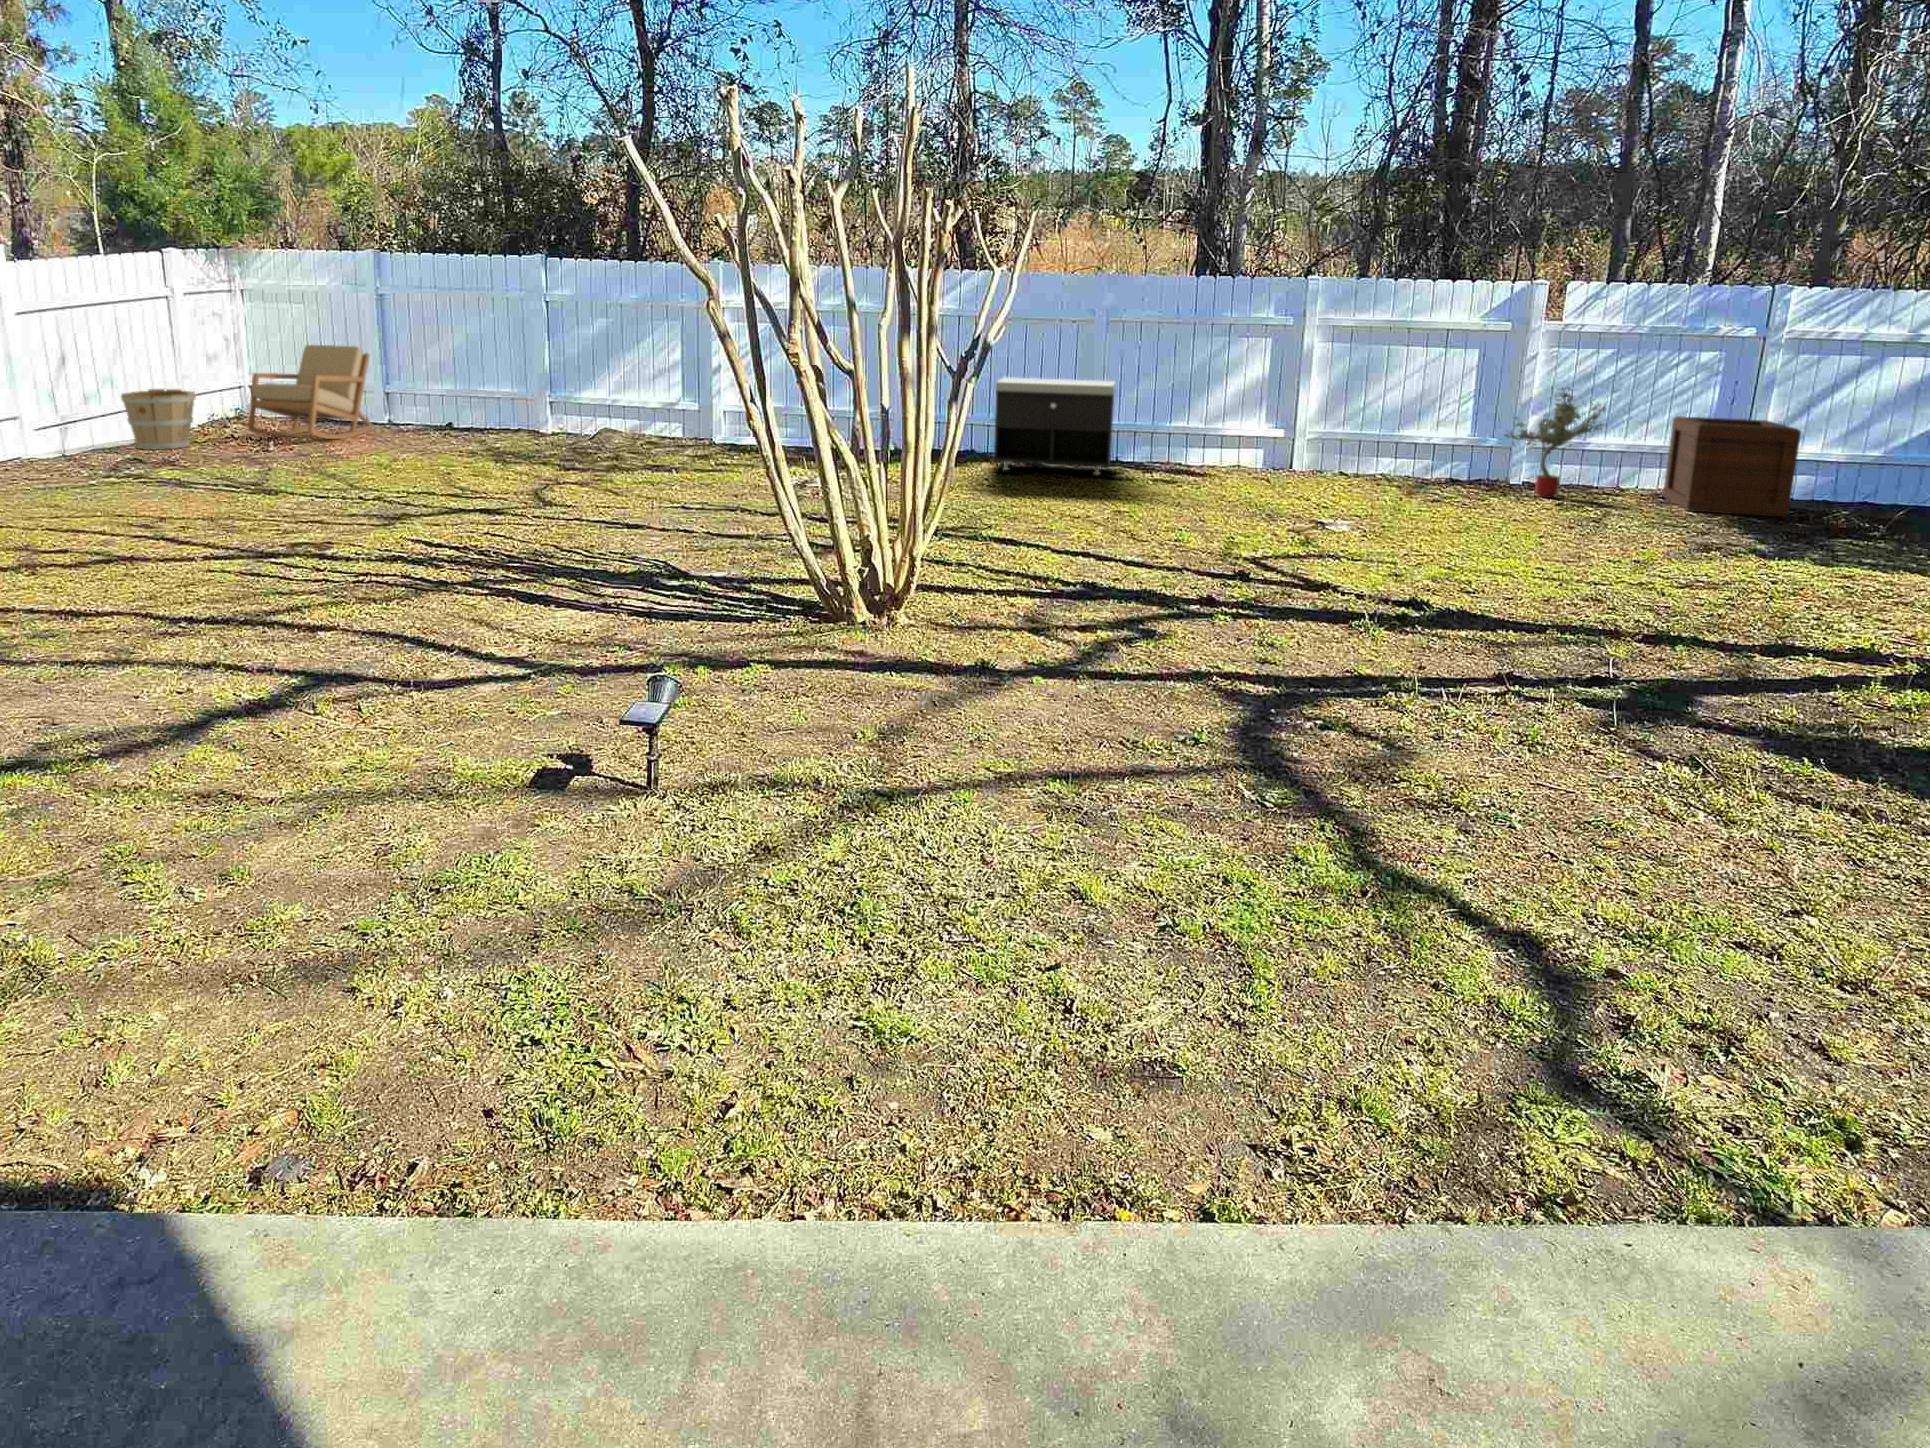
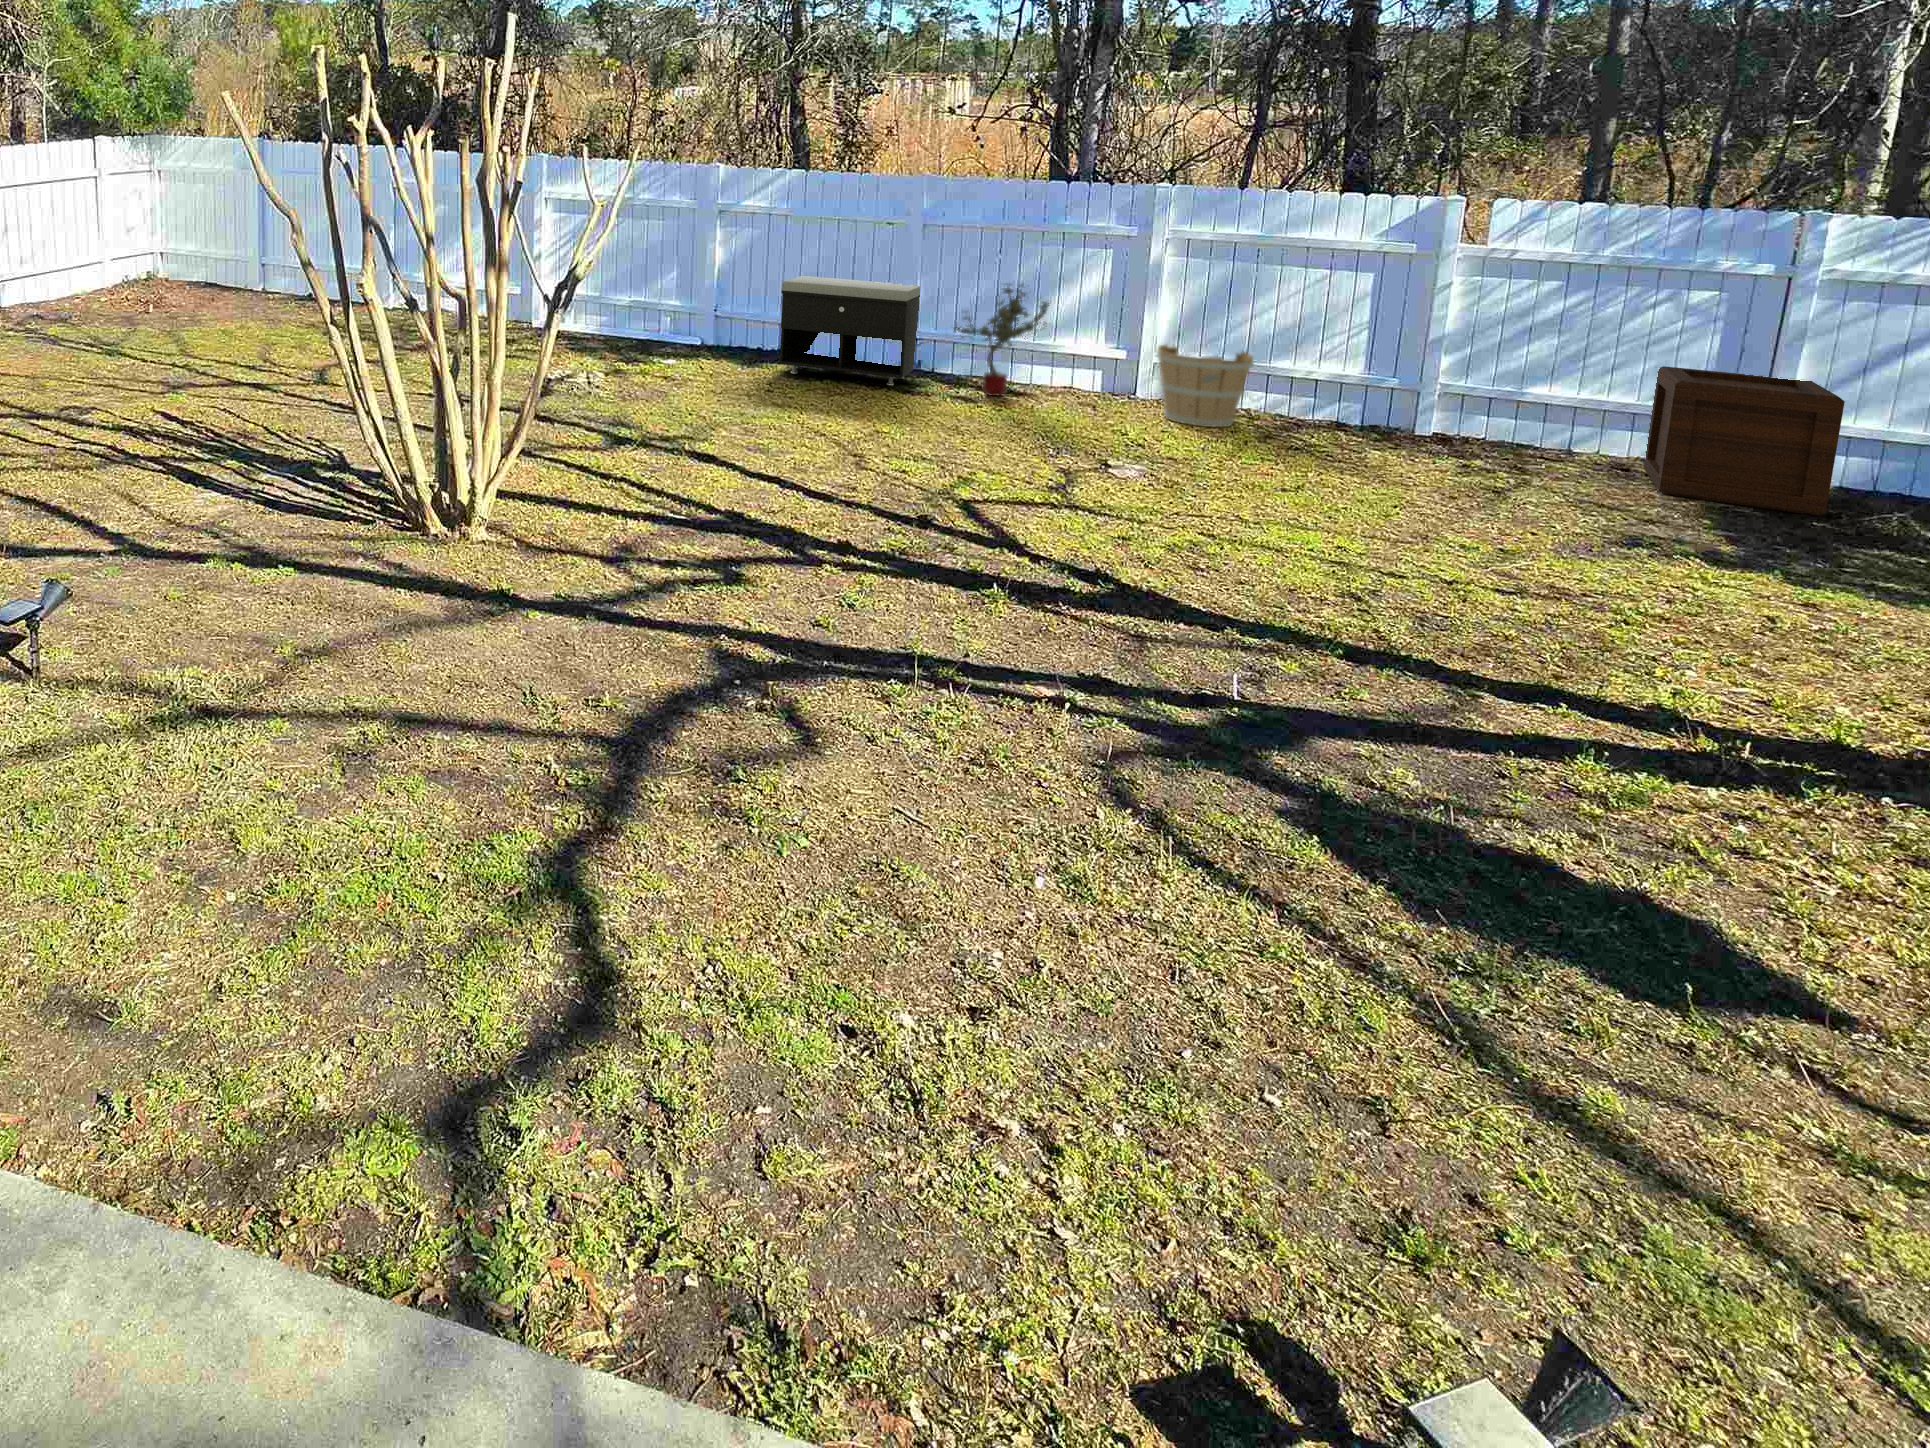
chair: present [248,345,373,439] -> none [144,221,249,304]
potted tree: present [1505,388,1606,498] -> present [954,284,1049,396]
wooden bucket: present [121,389,196,450] -> present [1157,345,1254,427]

